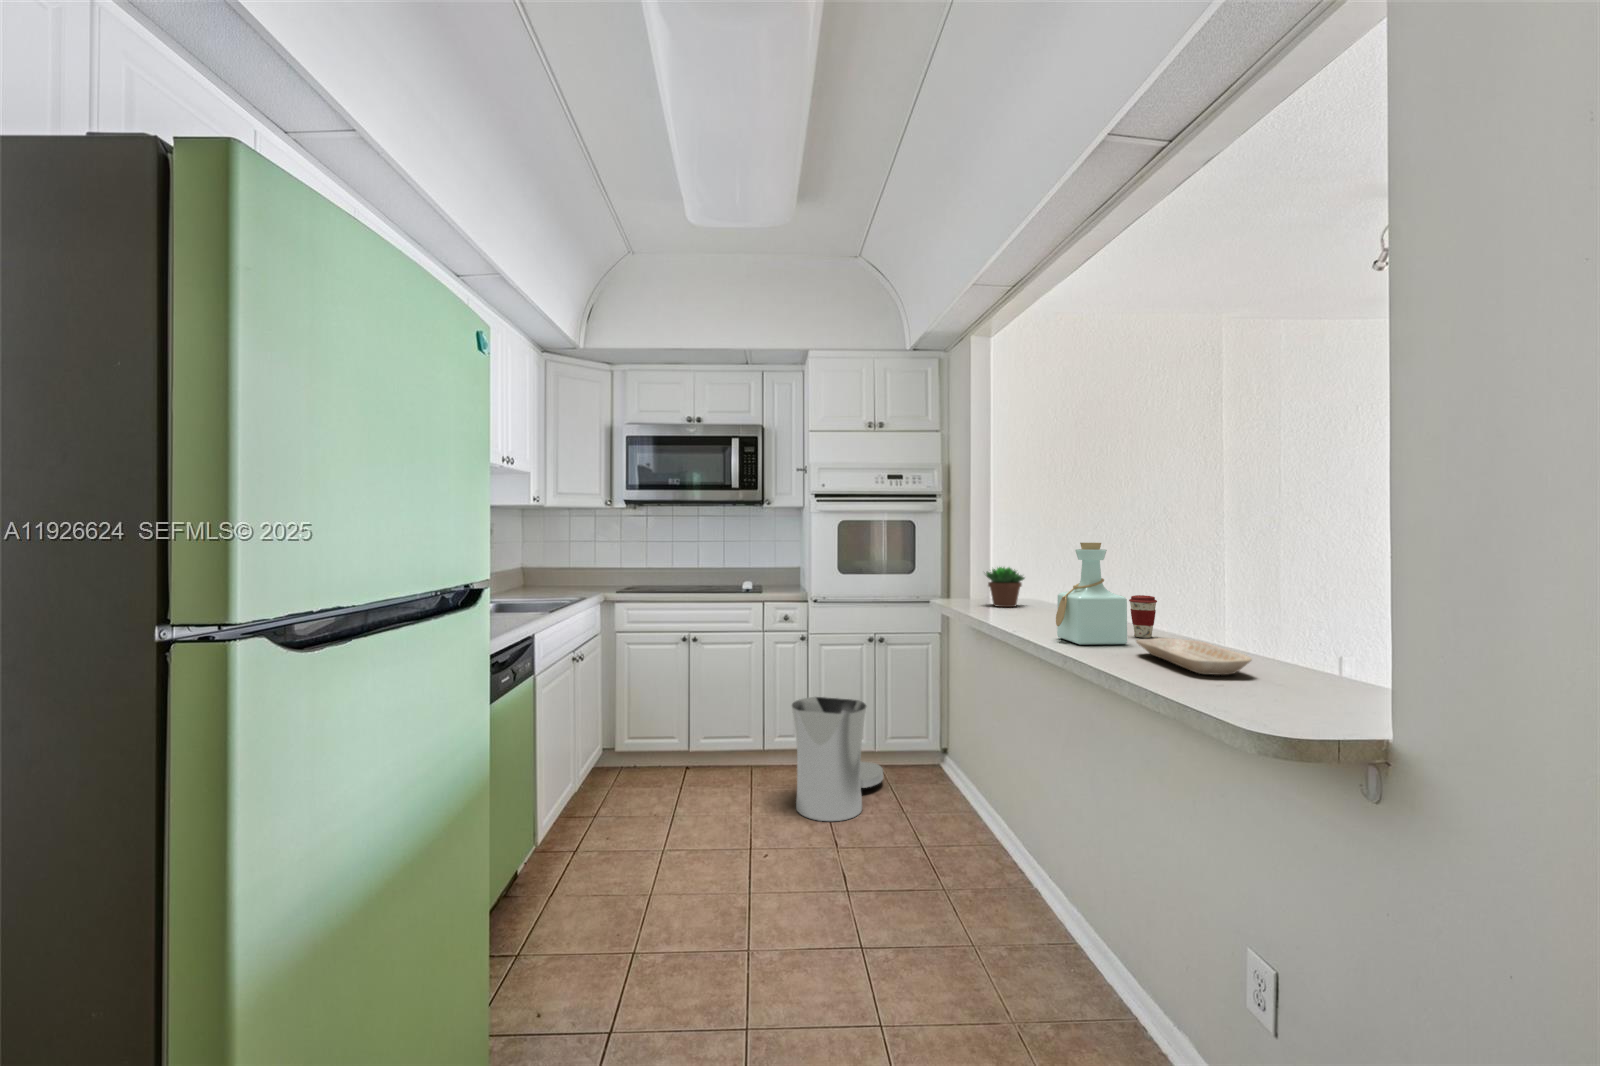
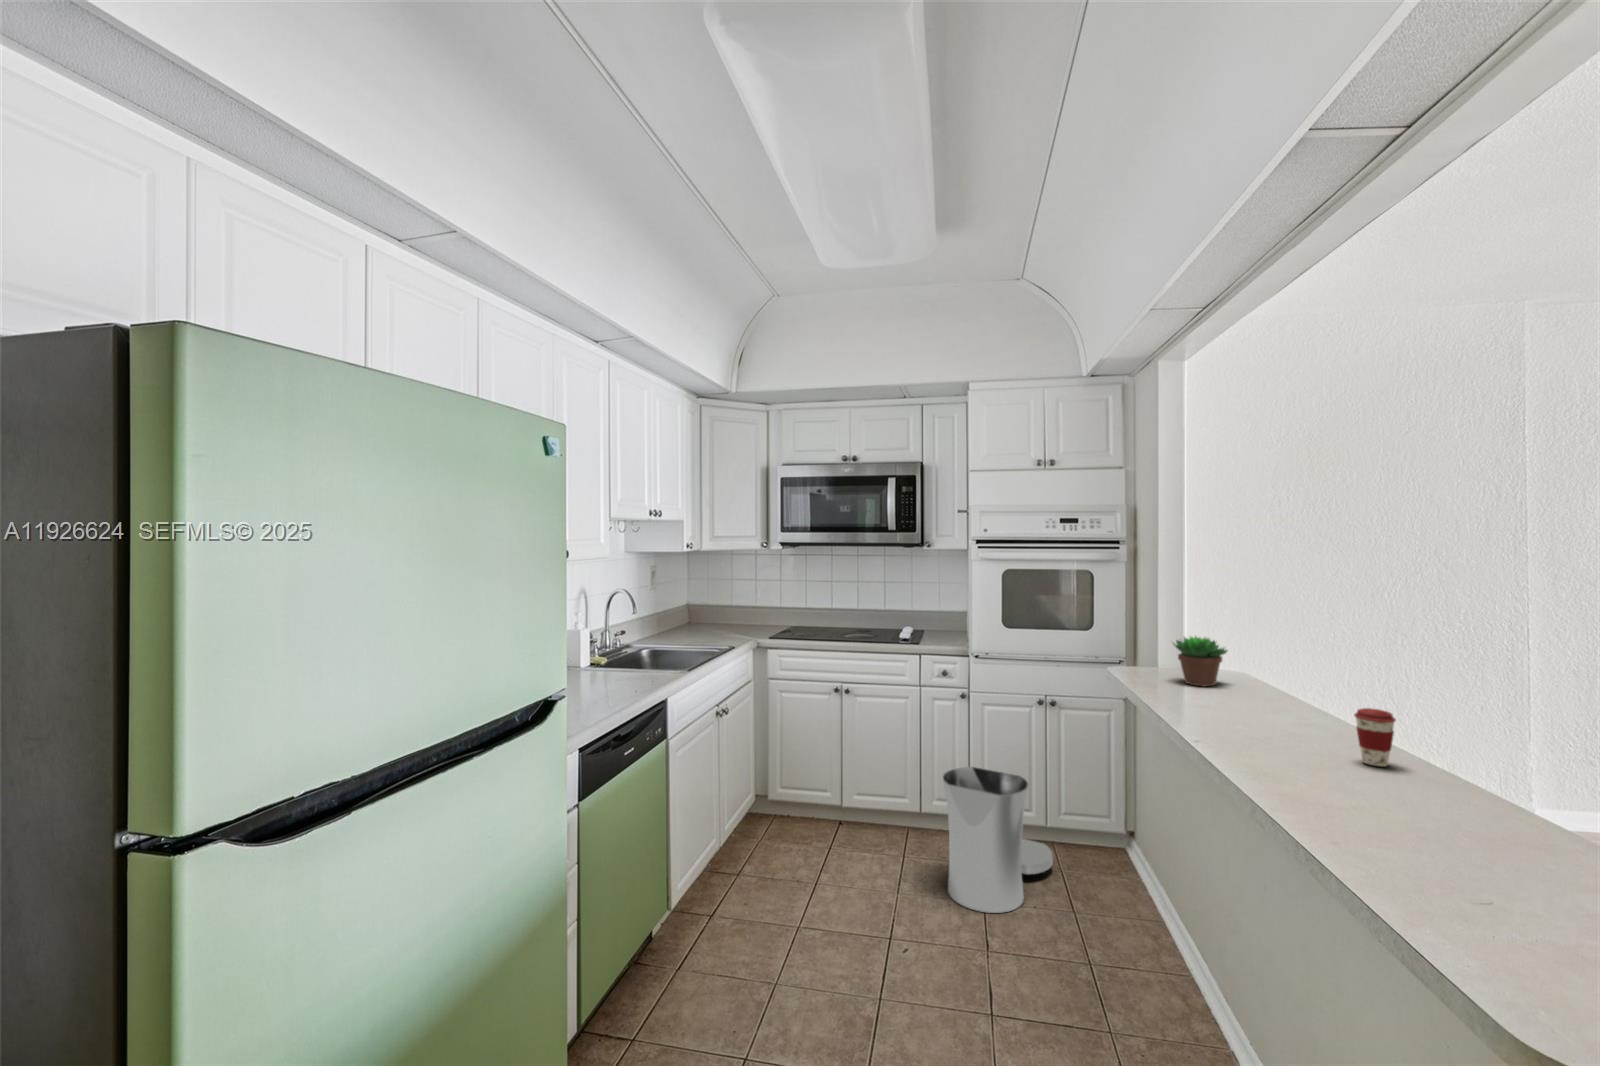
bottle: present [1056,543,1127,645] -> none [1245,641,1346,778]
tray: present [1136,638,1252,675] -> none [1351,782,1522,865]

